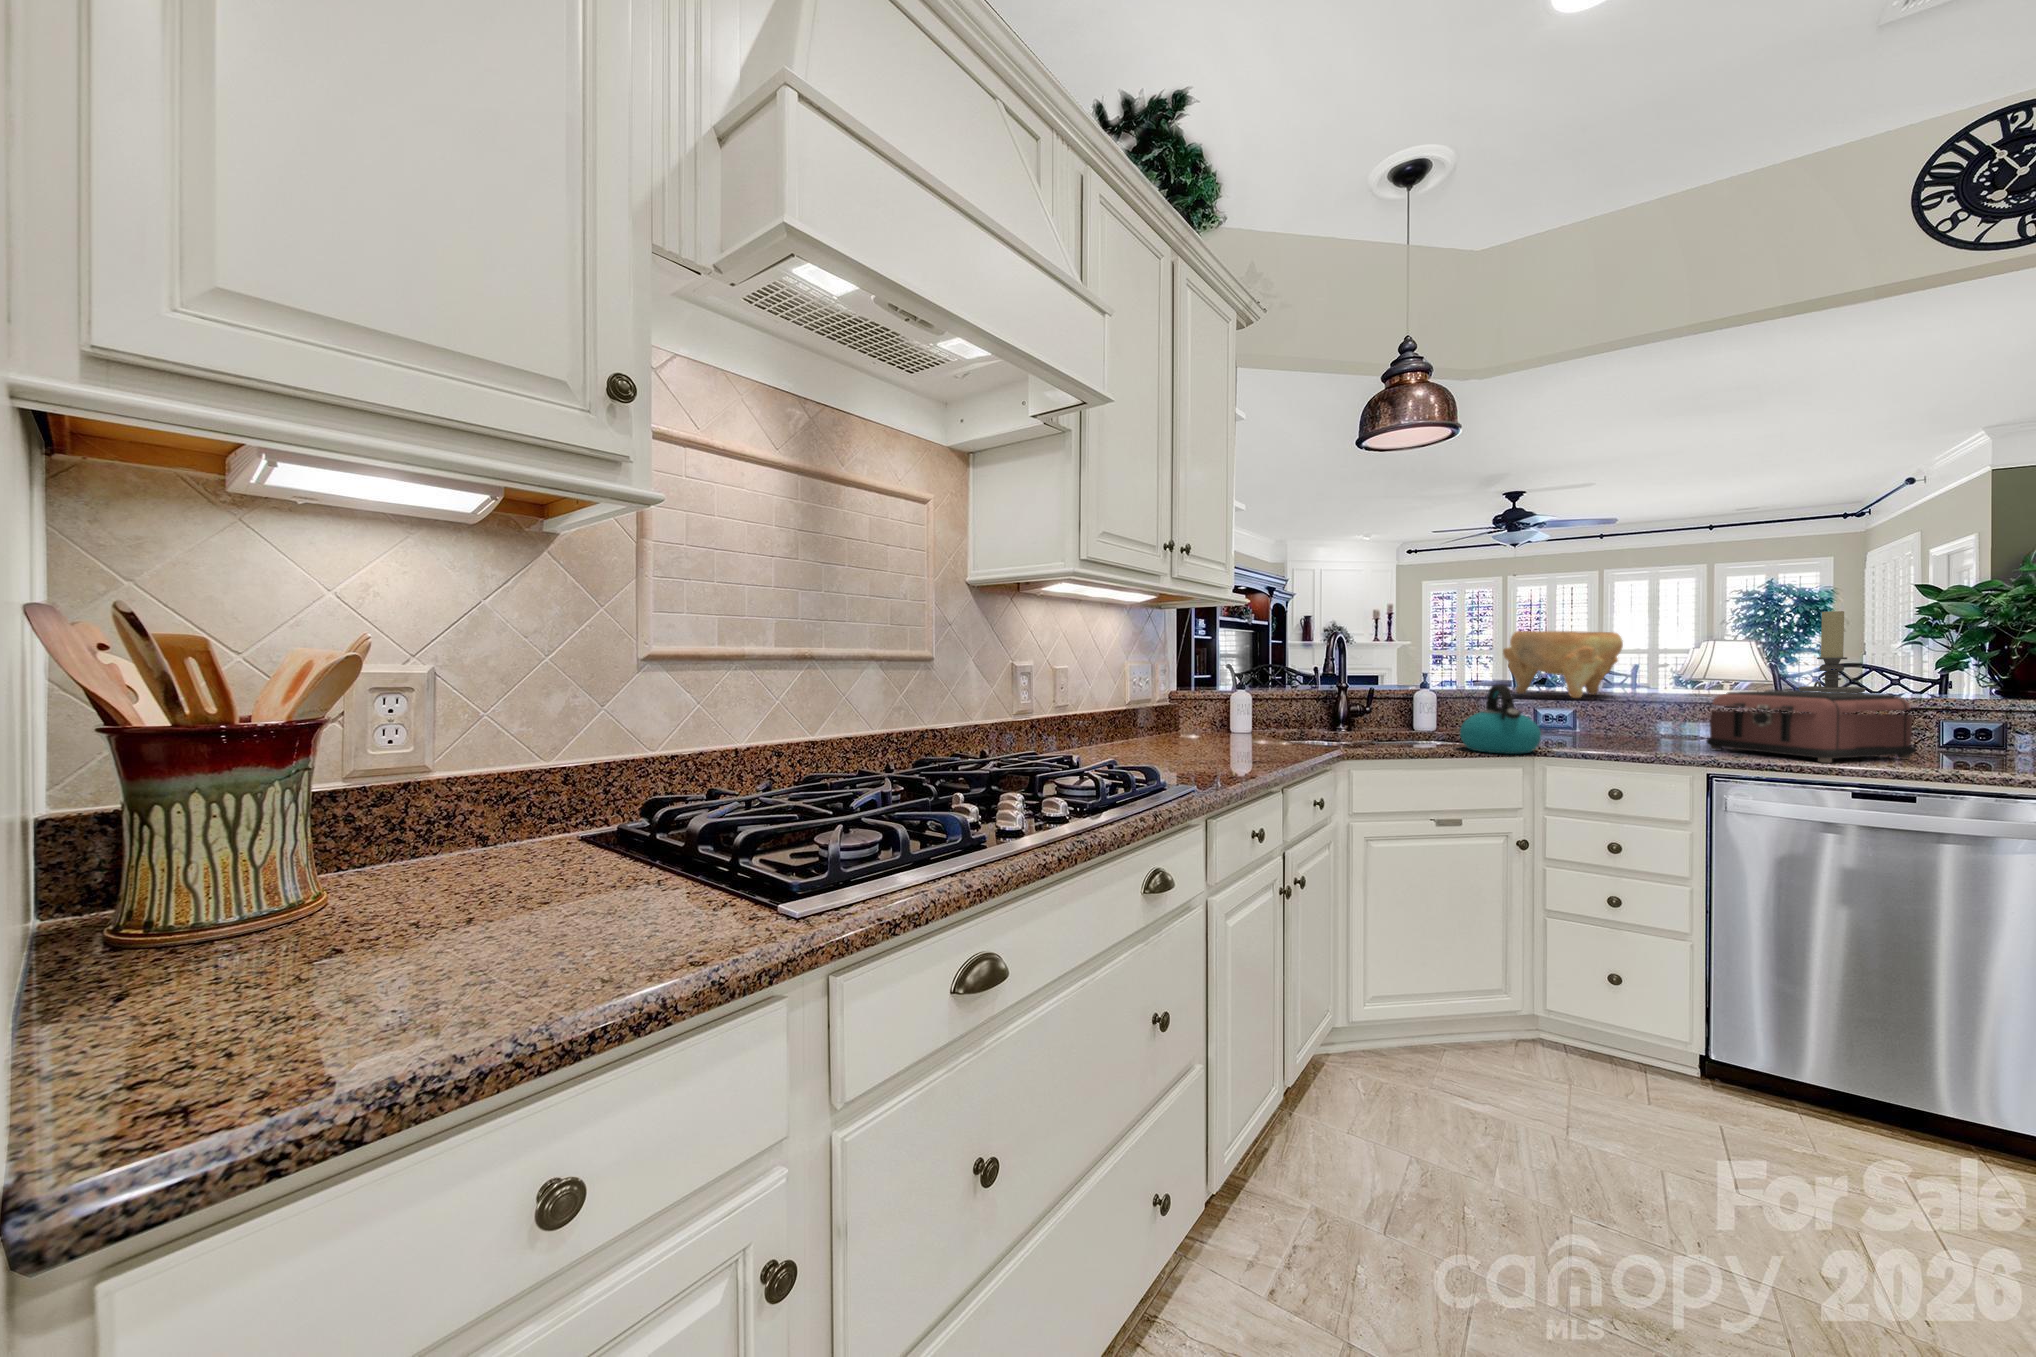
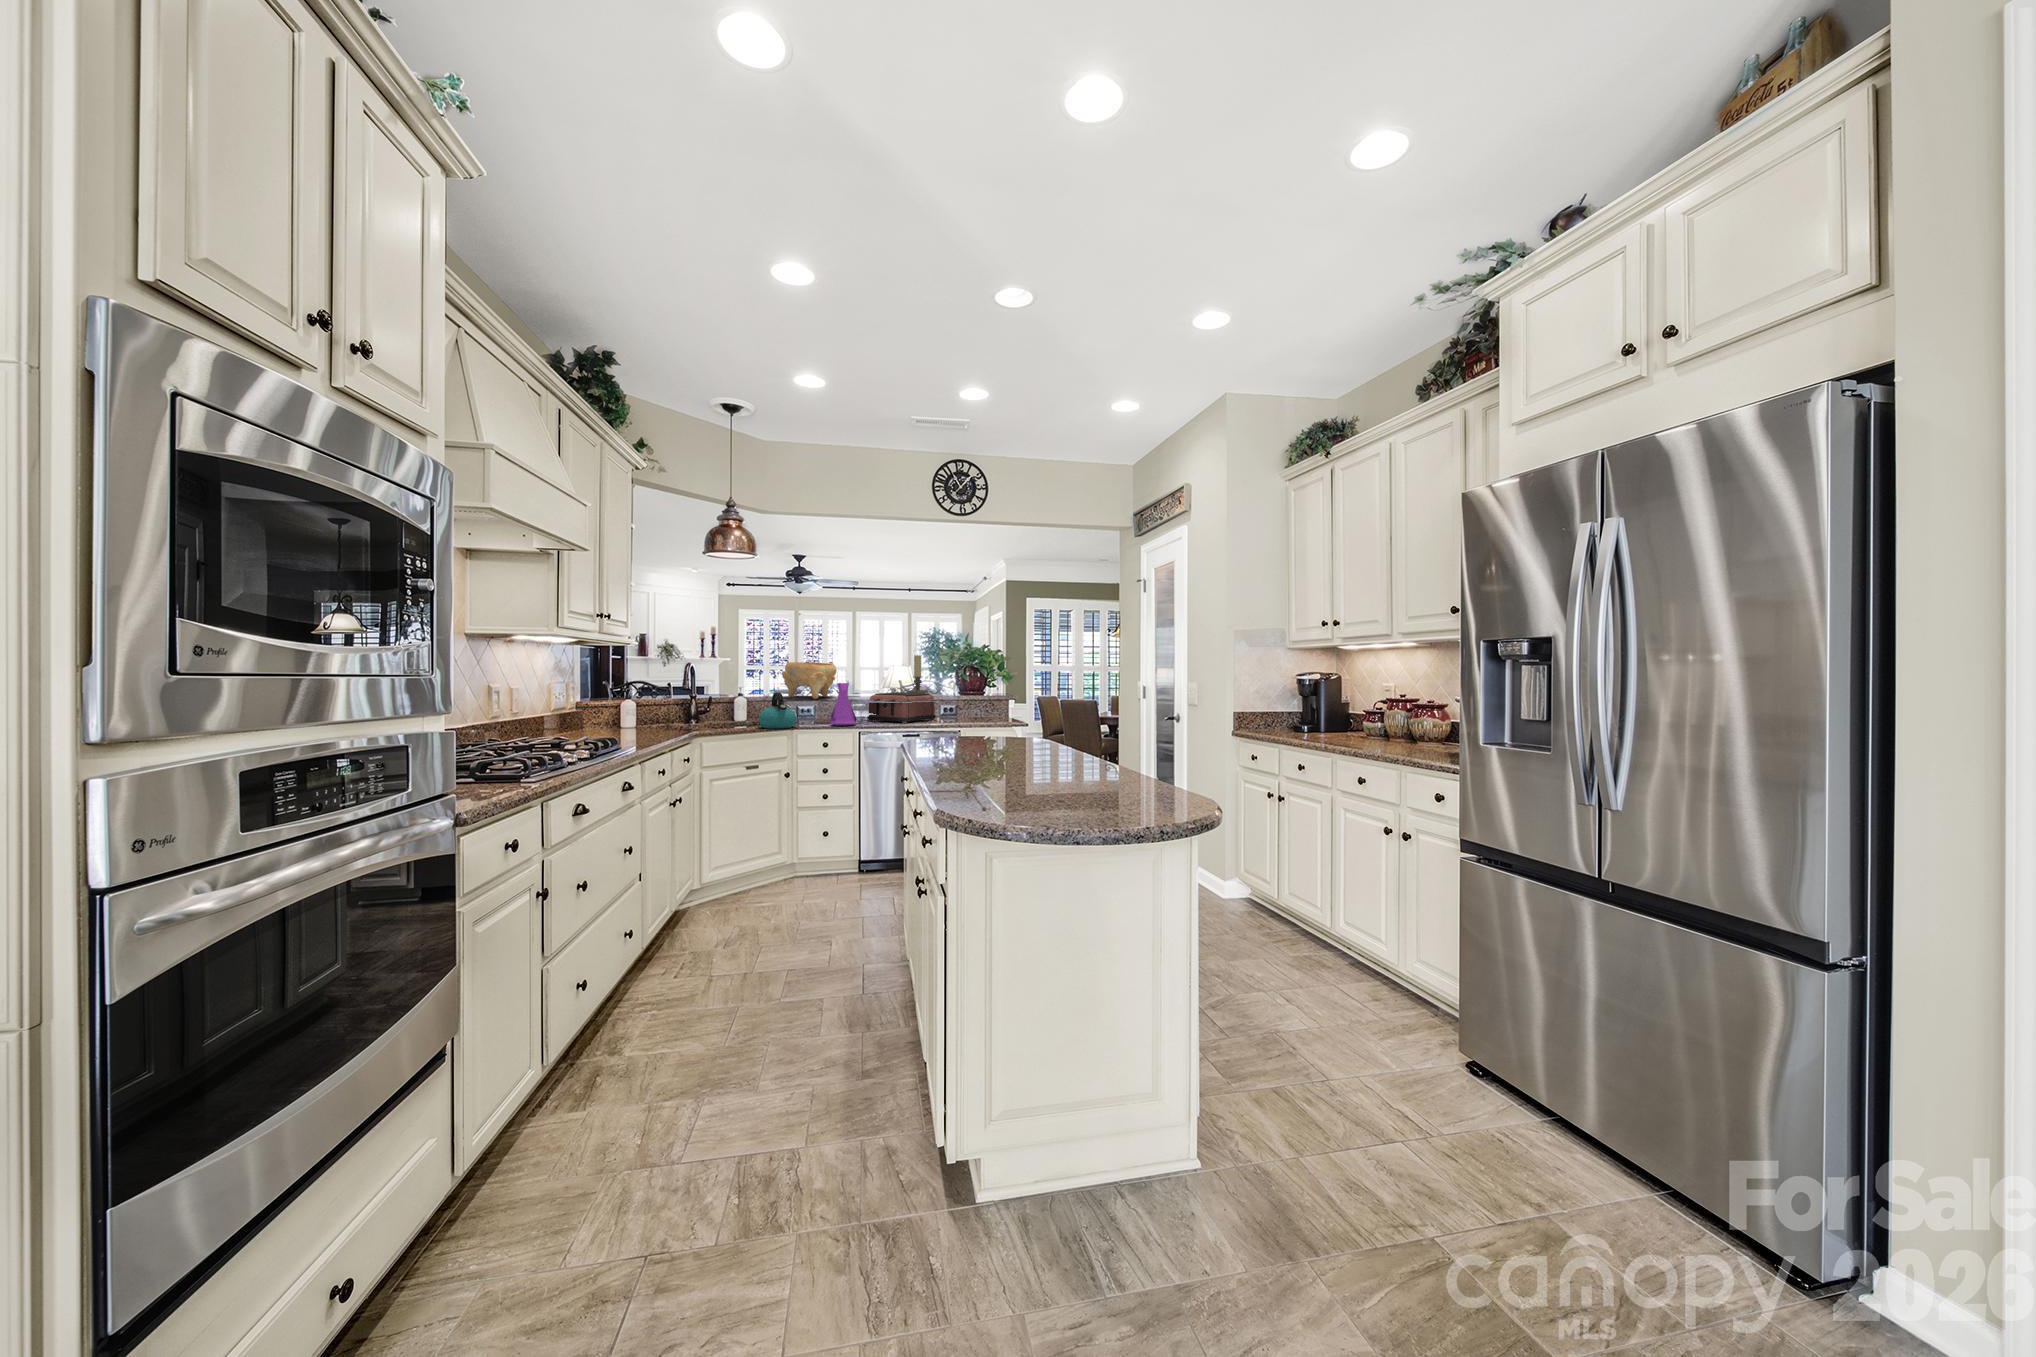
vase: none [1617,668,1687,758] -> present [830,683,856,726]

